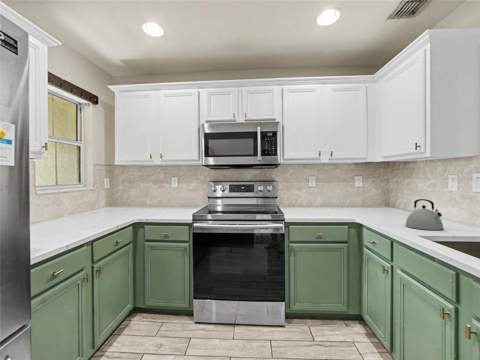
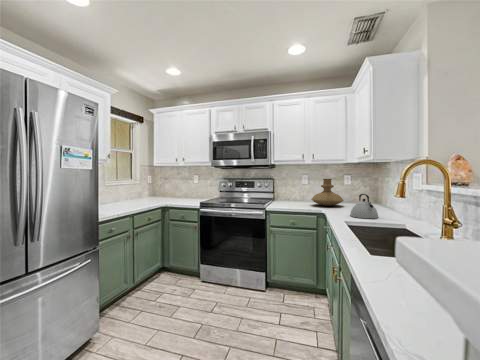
vase: none [331,181,371,213] -> present [311,179,344,206]

